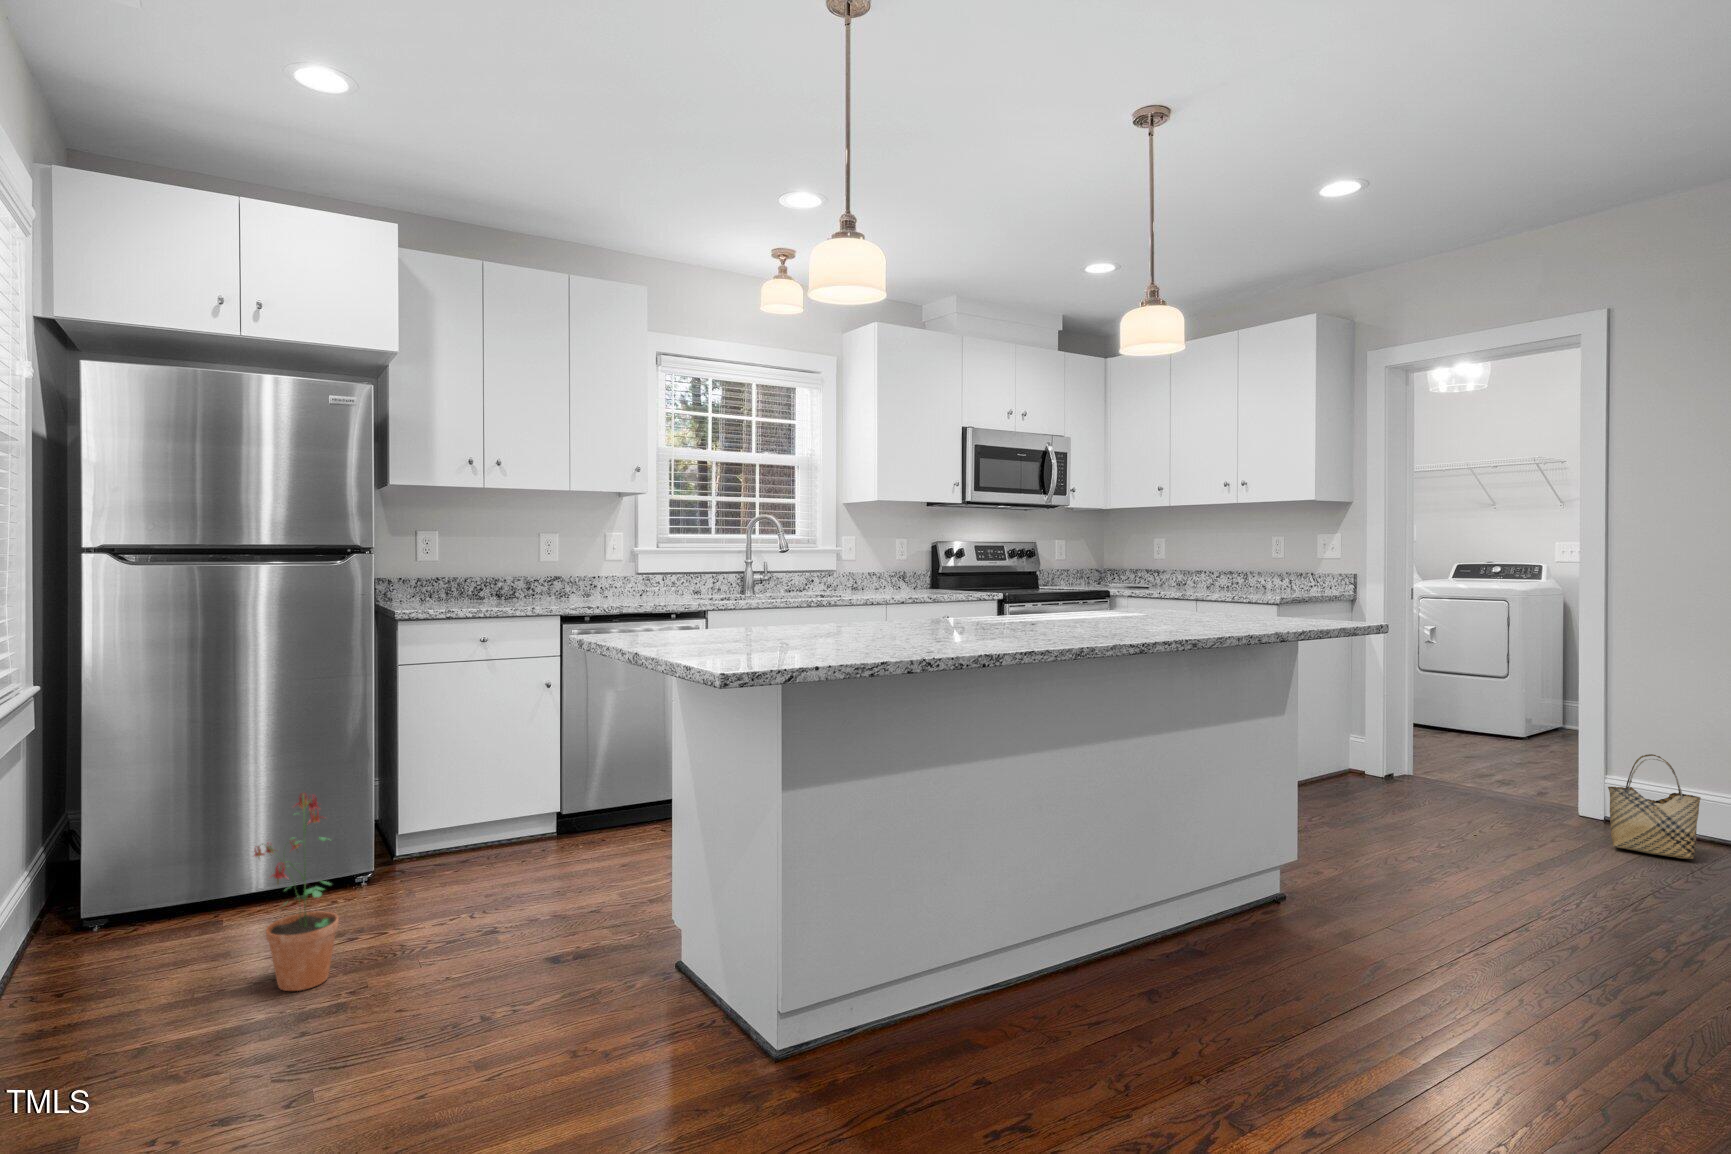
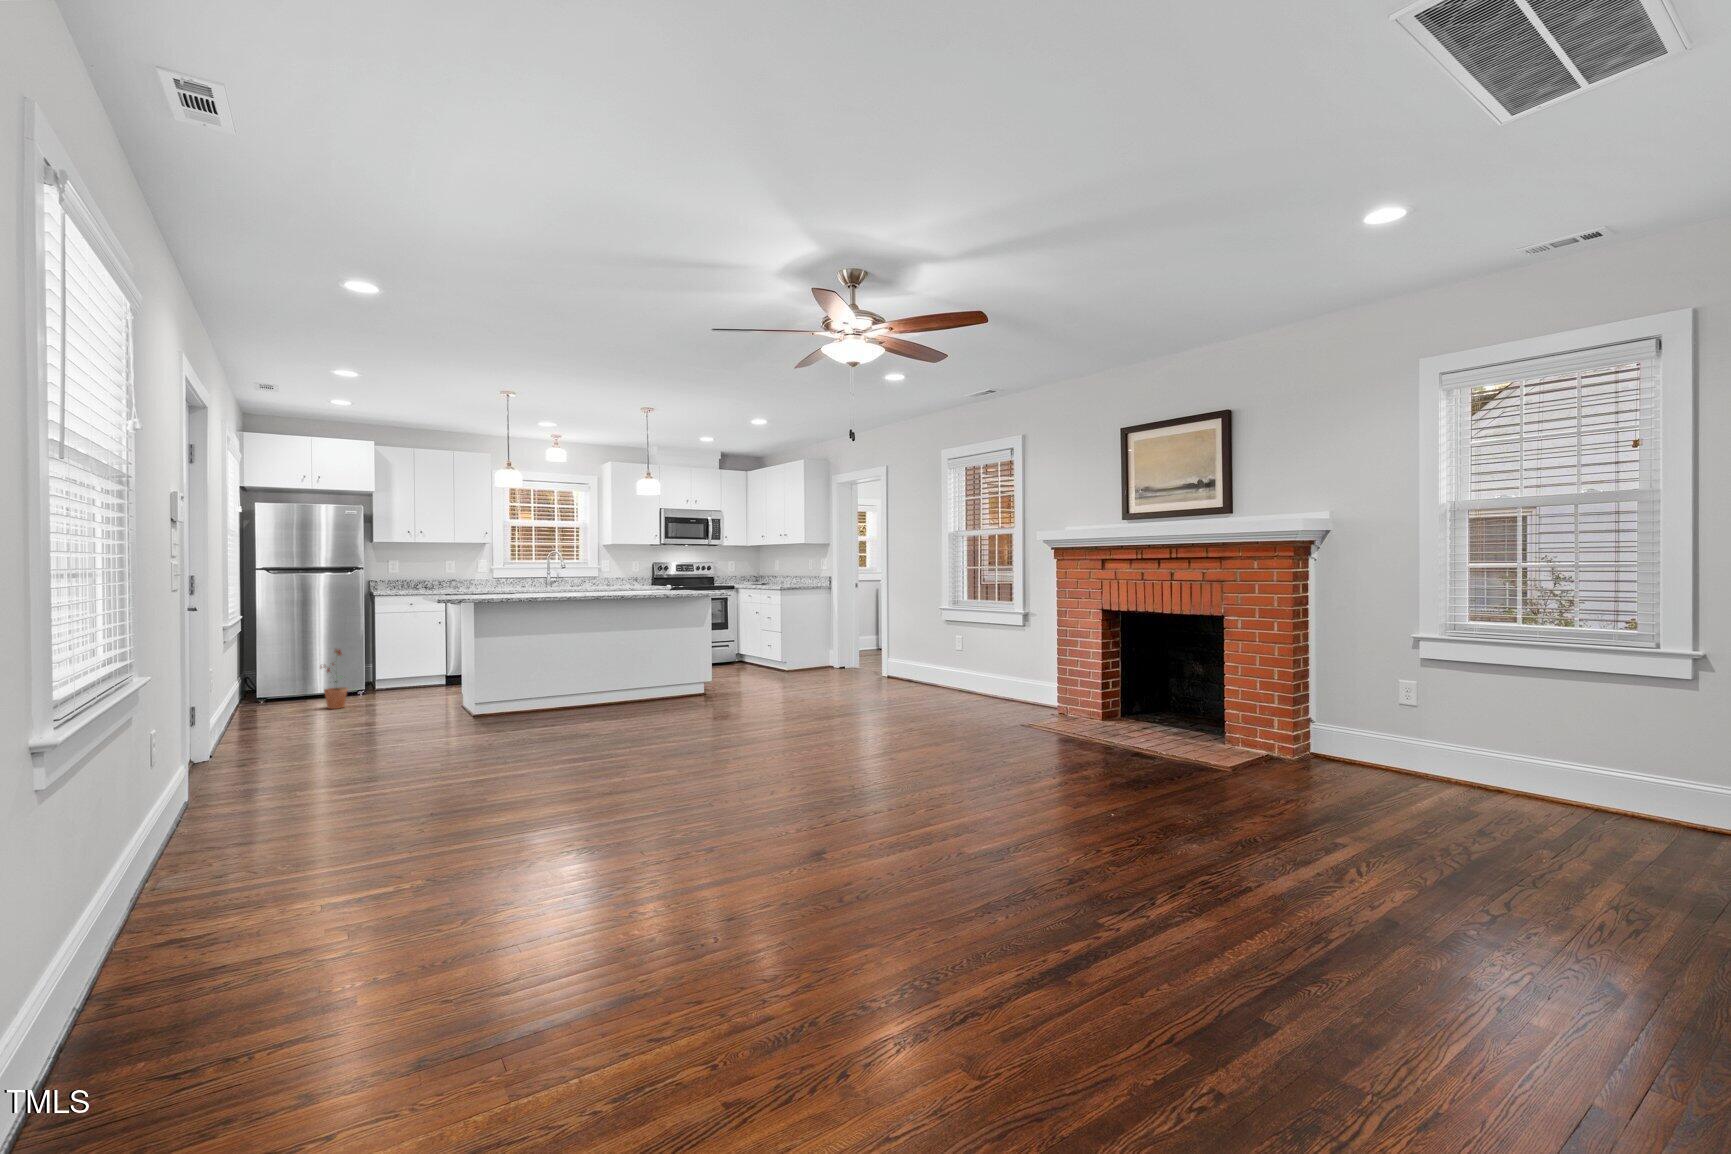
woven basket: present [1608,754,1701,859] -> none [865,645,891,684]

